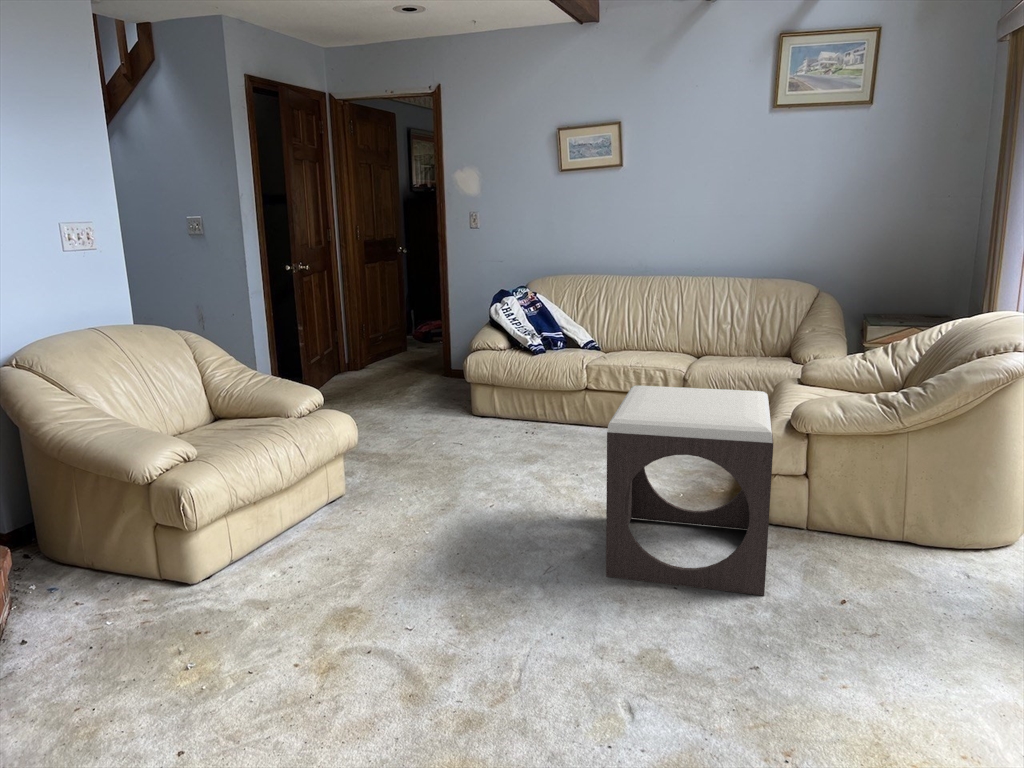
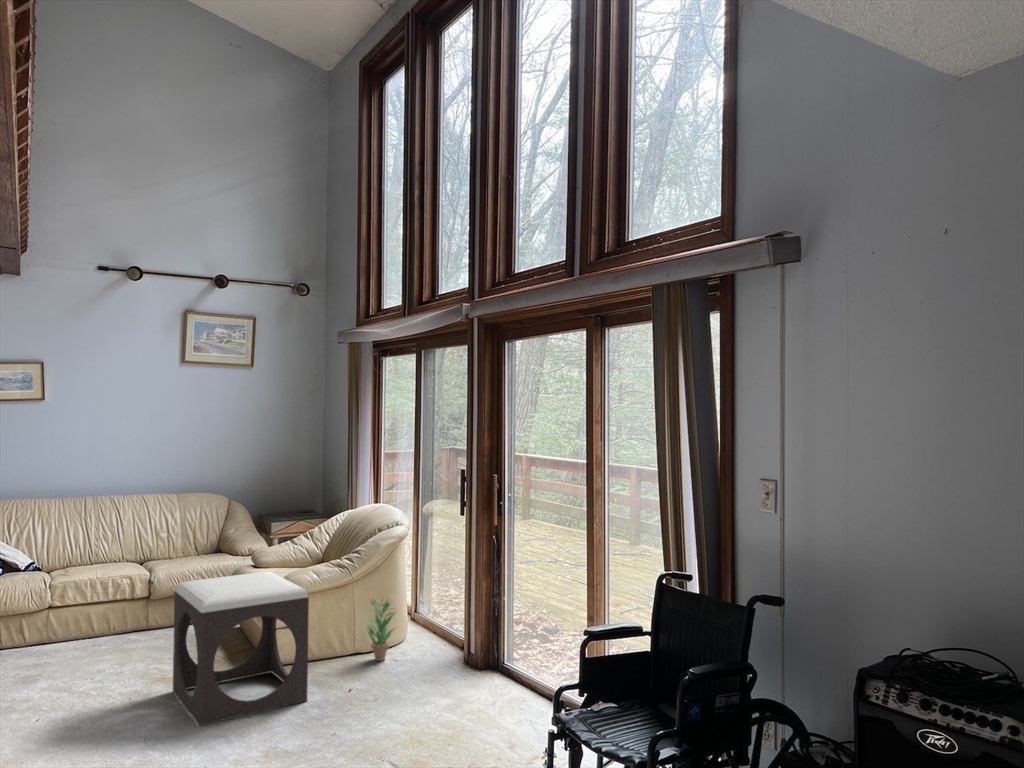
potted plant: none [913,465,982,570] -> present [367,600,395,661]

